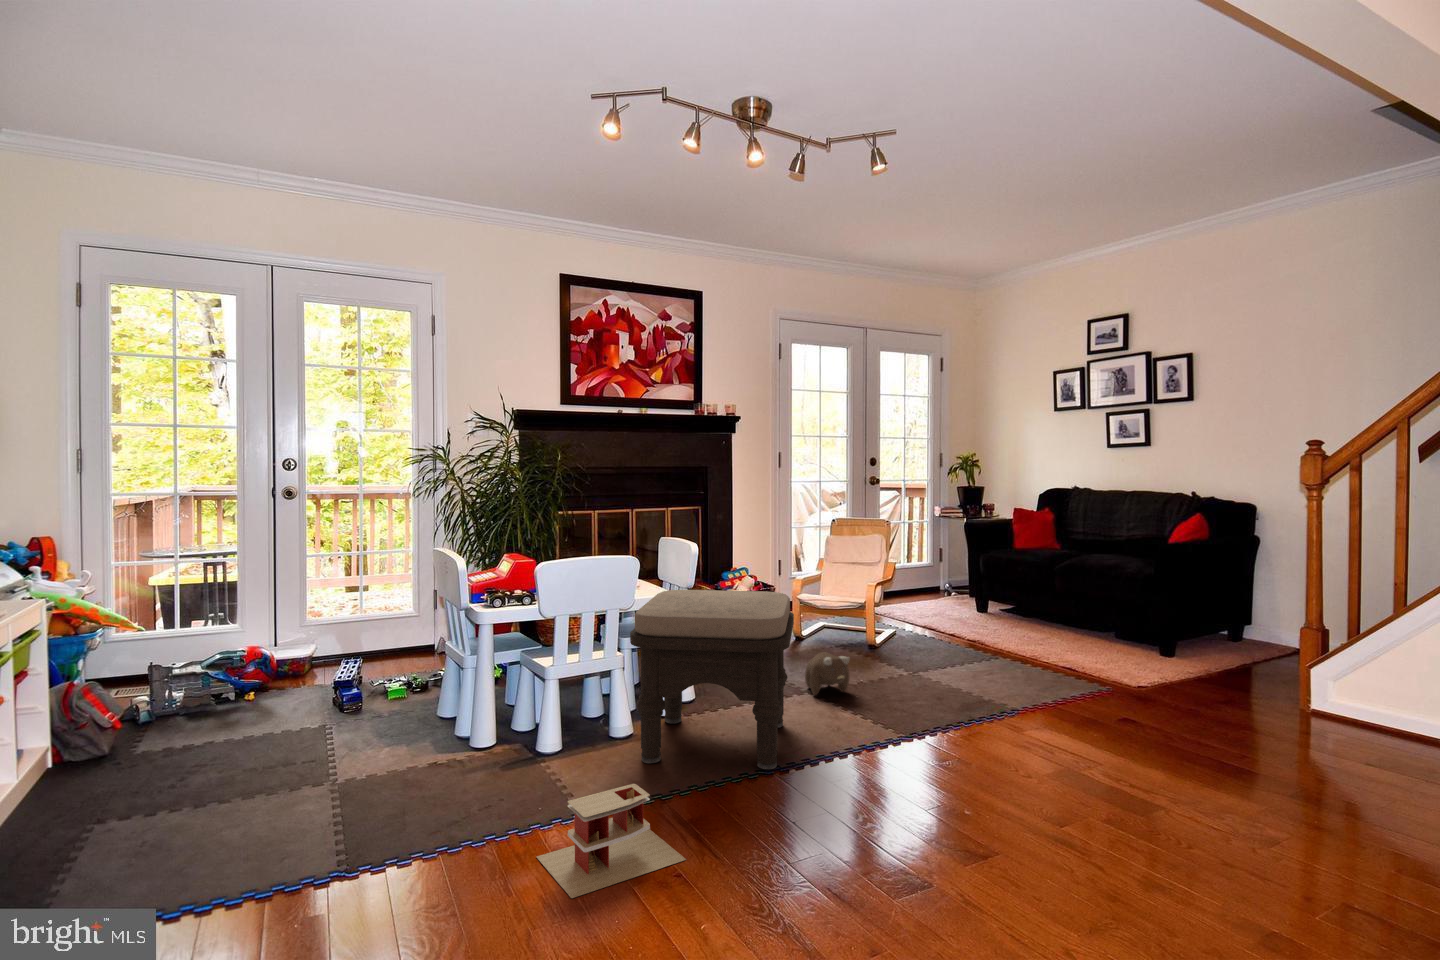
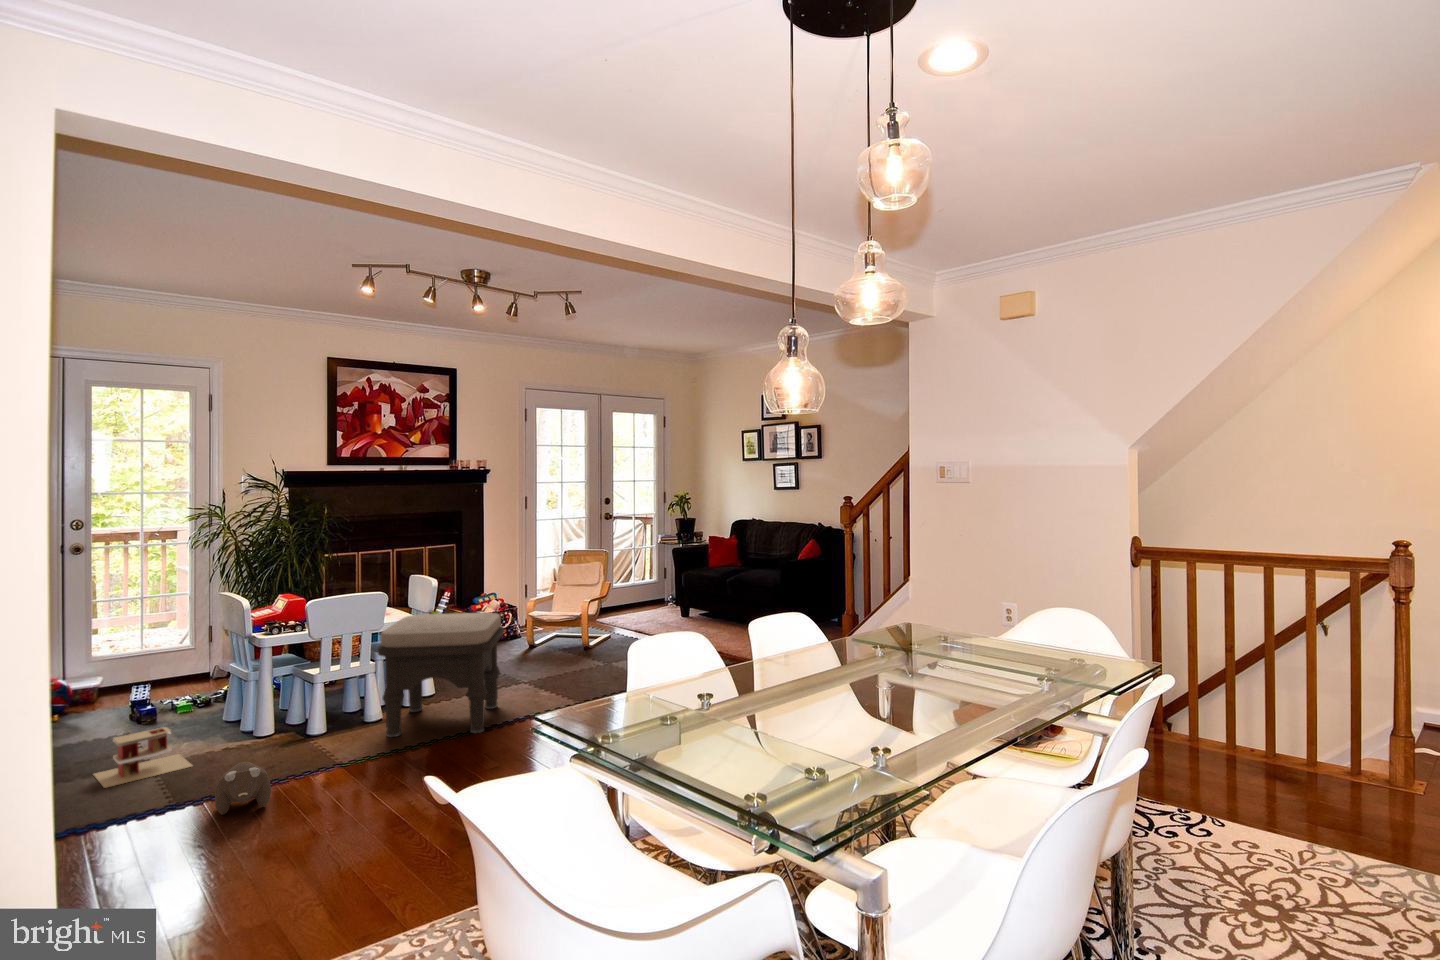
plush toy: present [805,652,850,695] -> present [215,762,271,815]
toy house: present [537,784,686,898] -> present [94,727,192,788]

